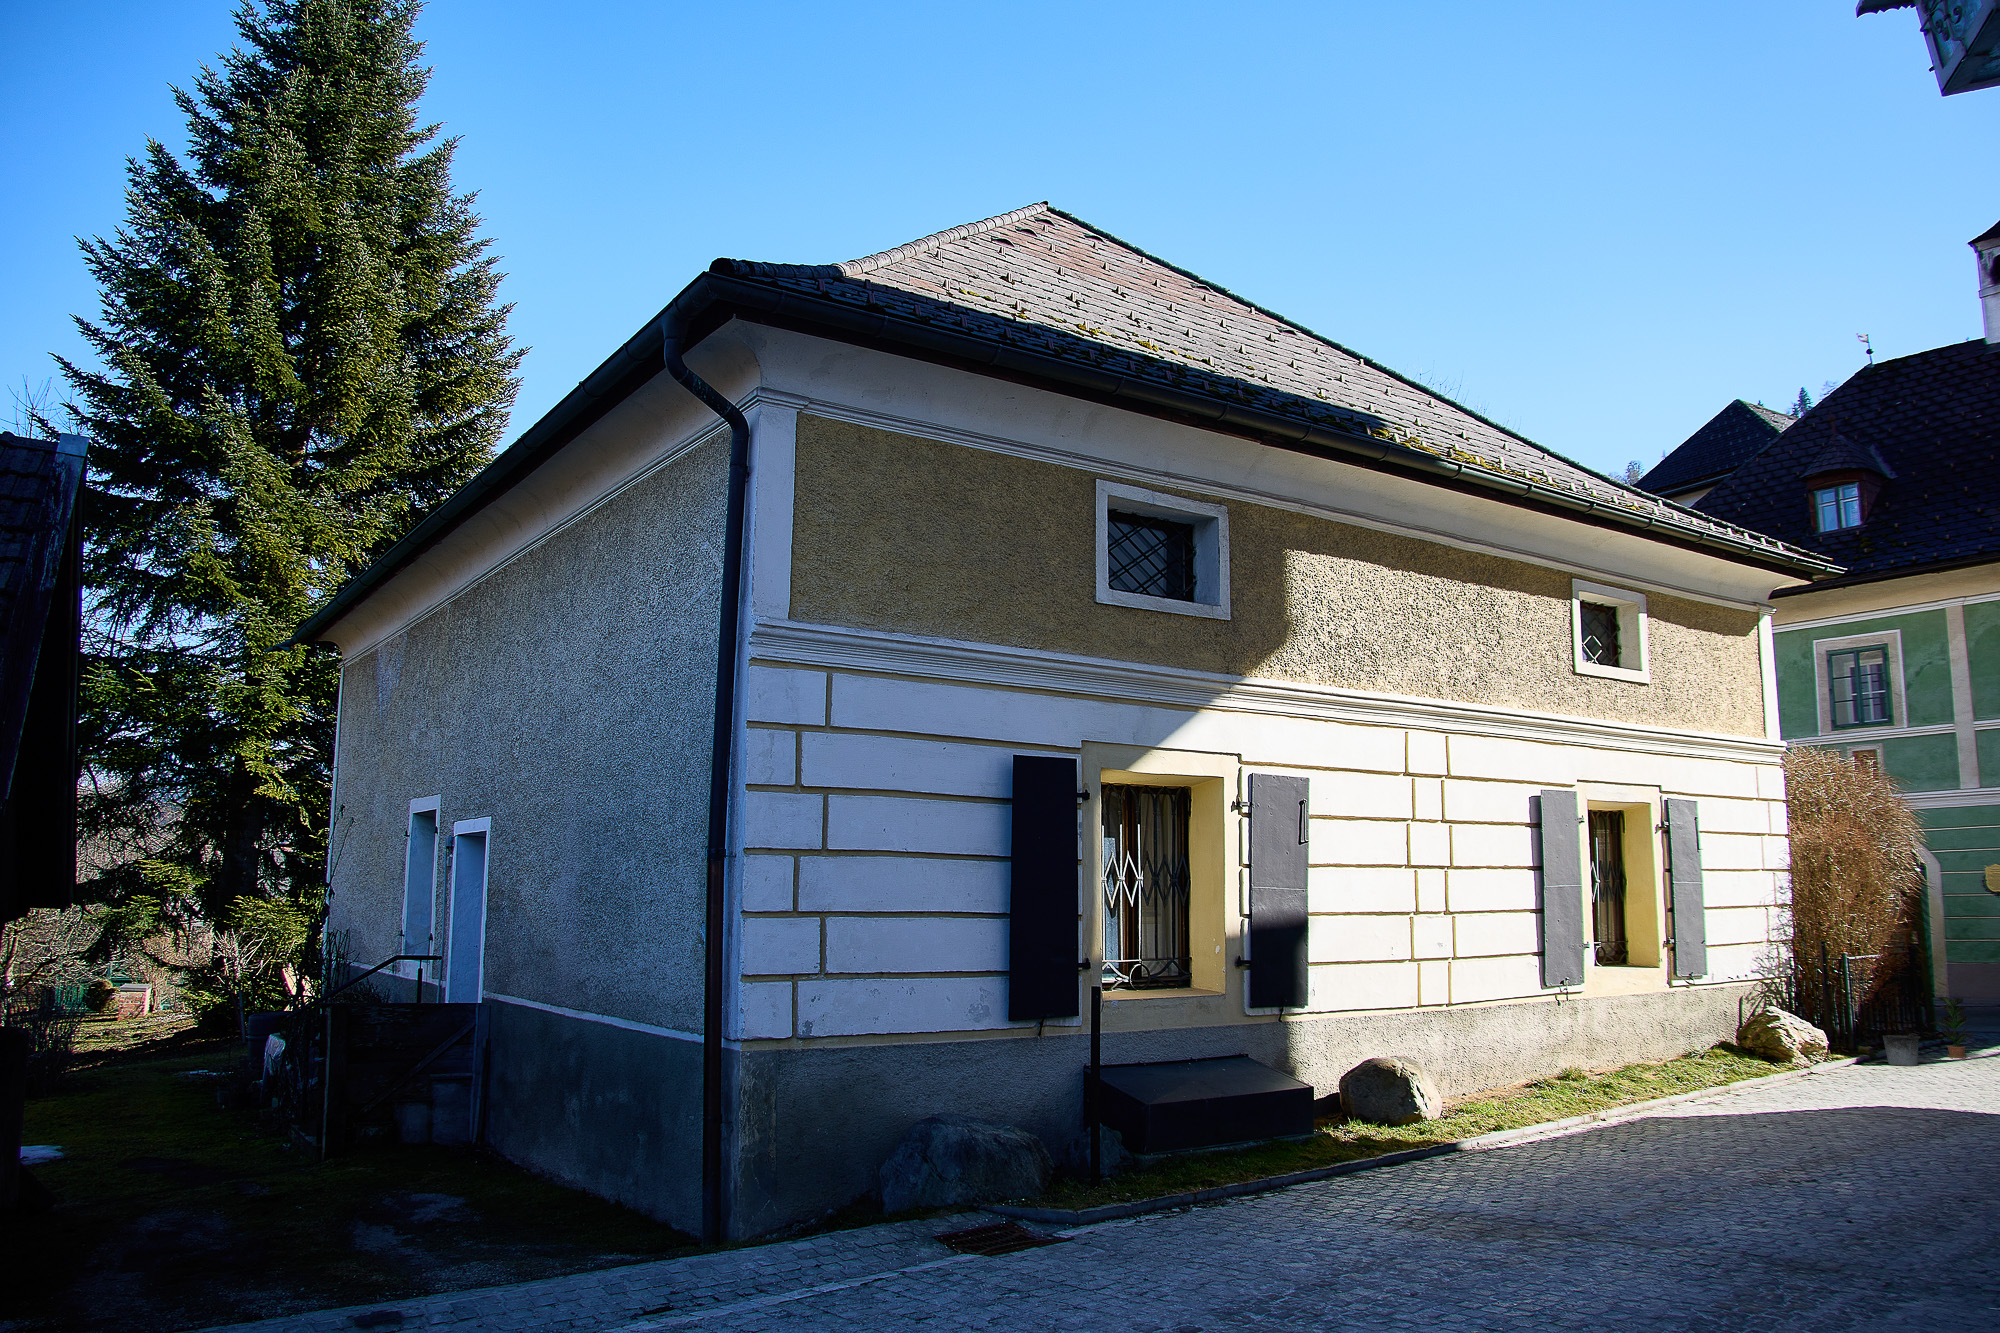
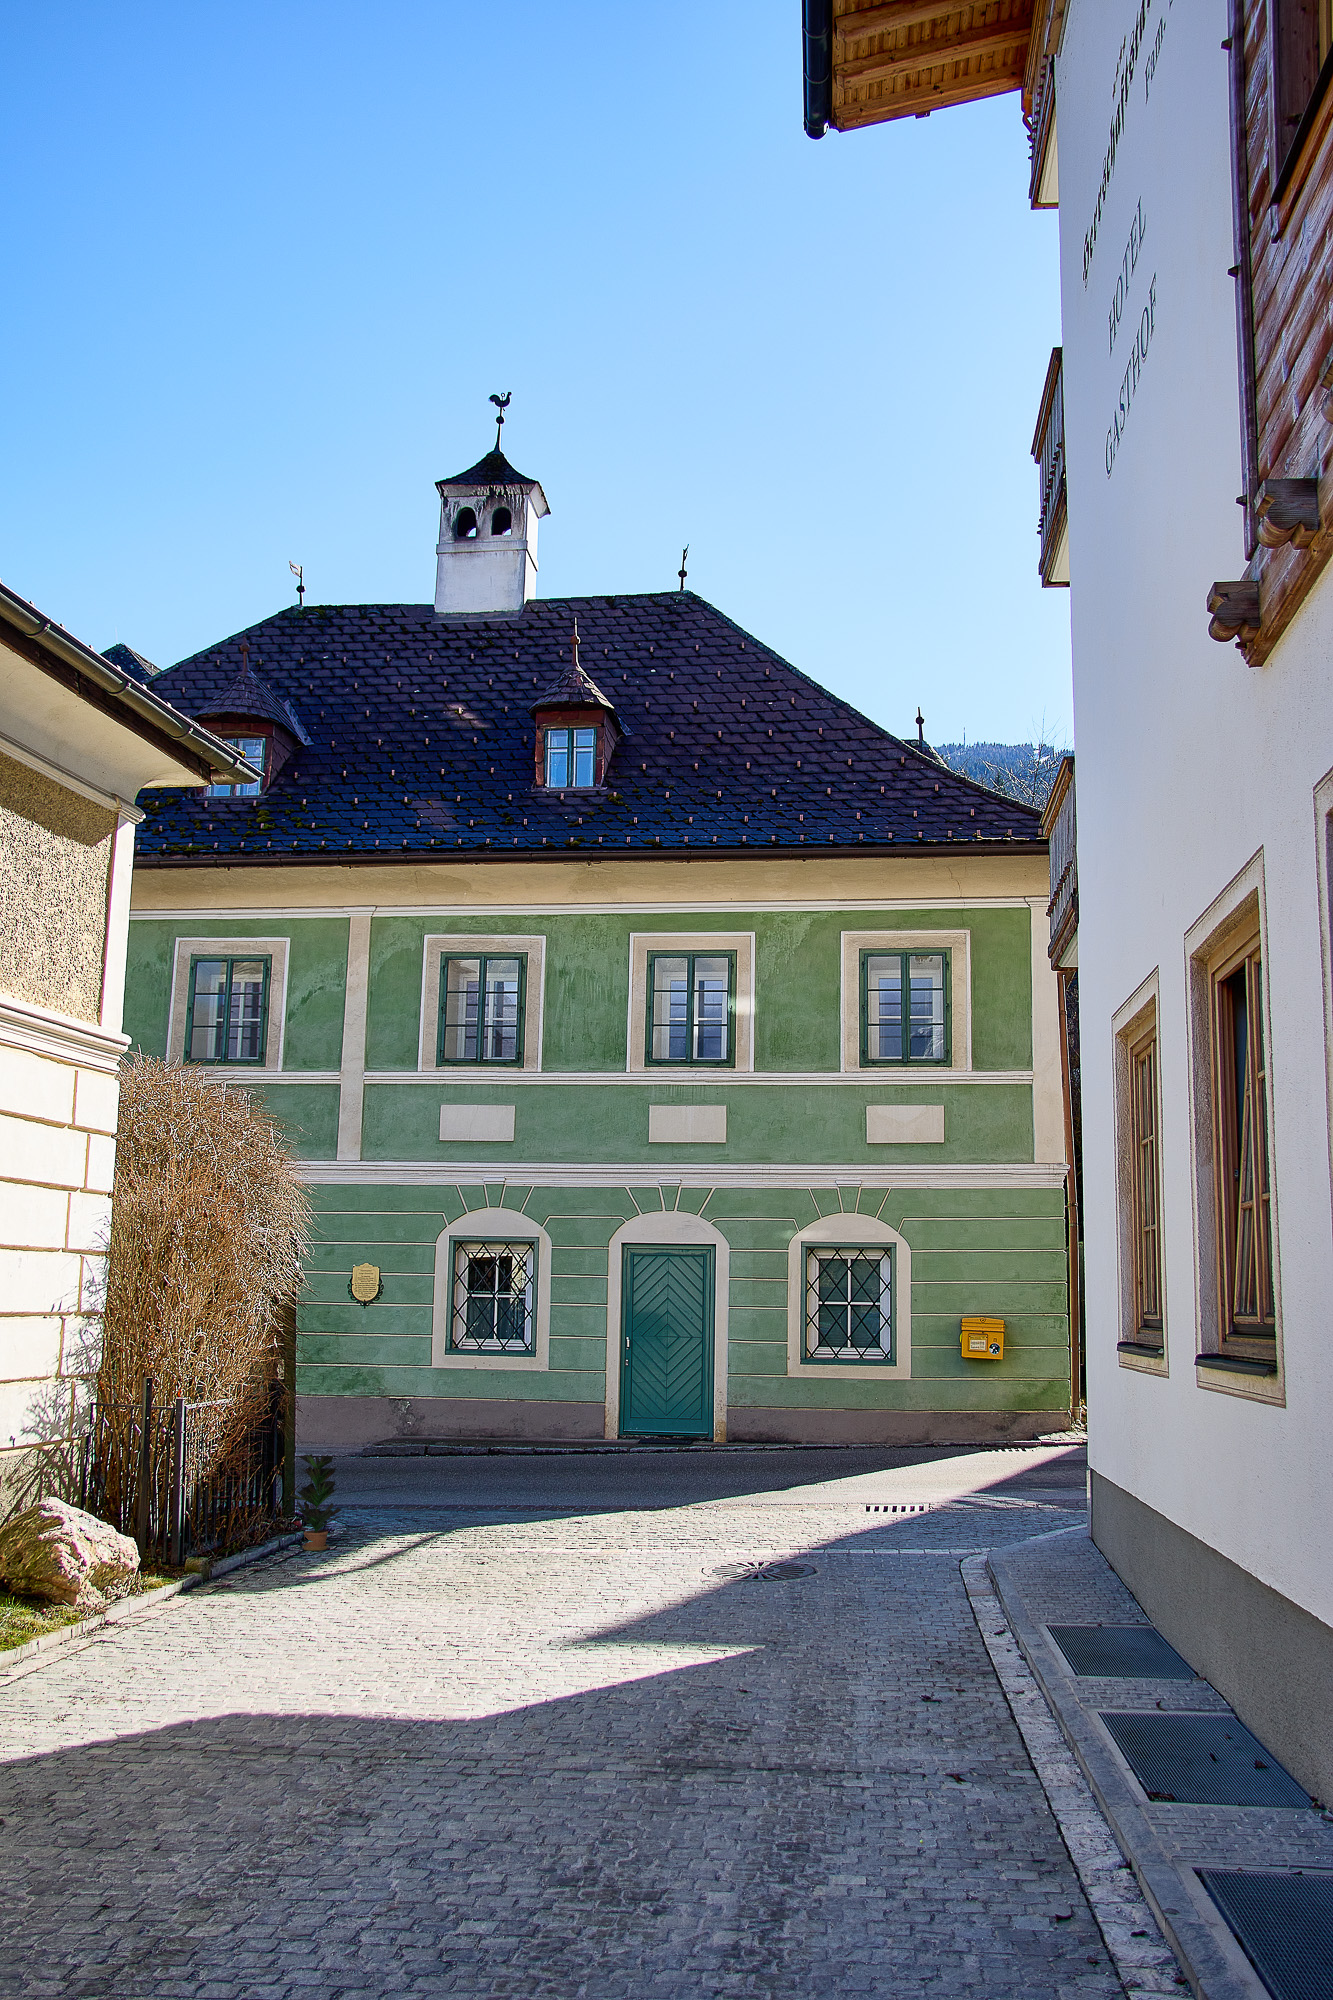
bucket: present [1883,1034,1921,1066] -> none [219,1523,274,1579]

